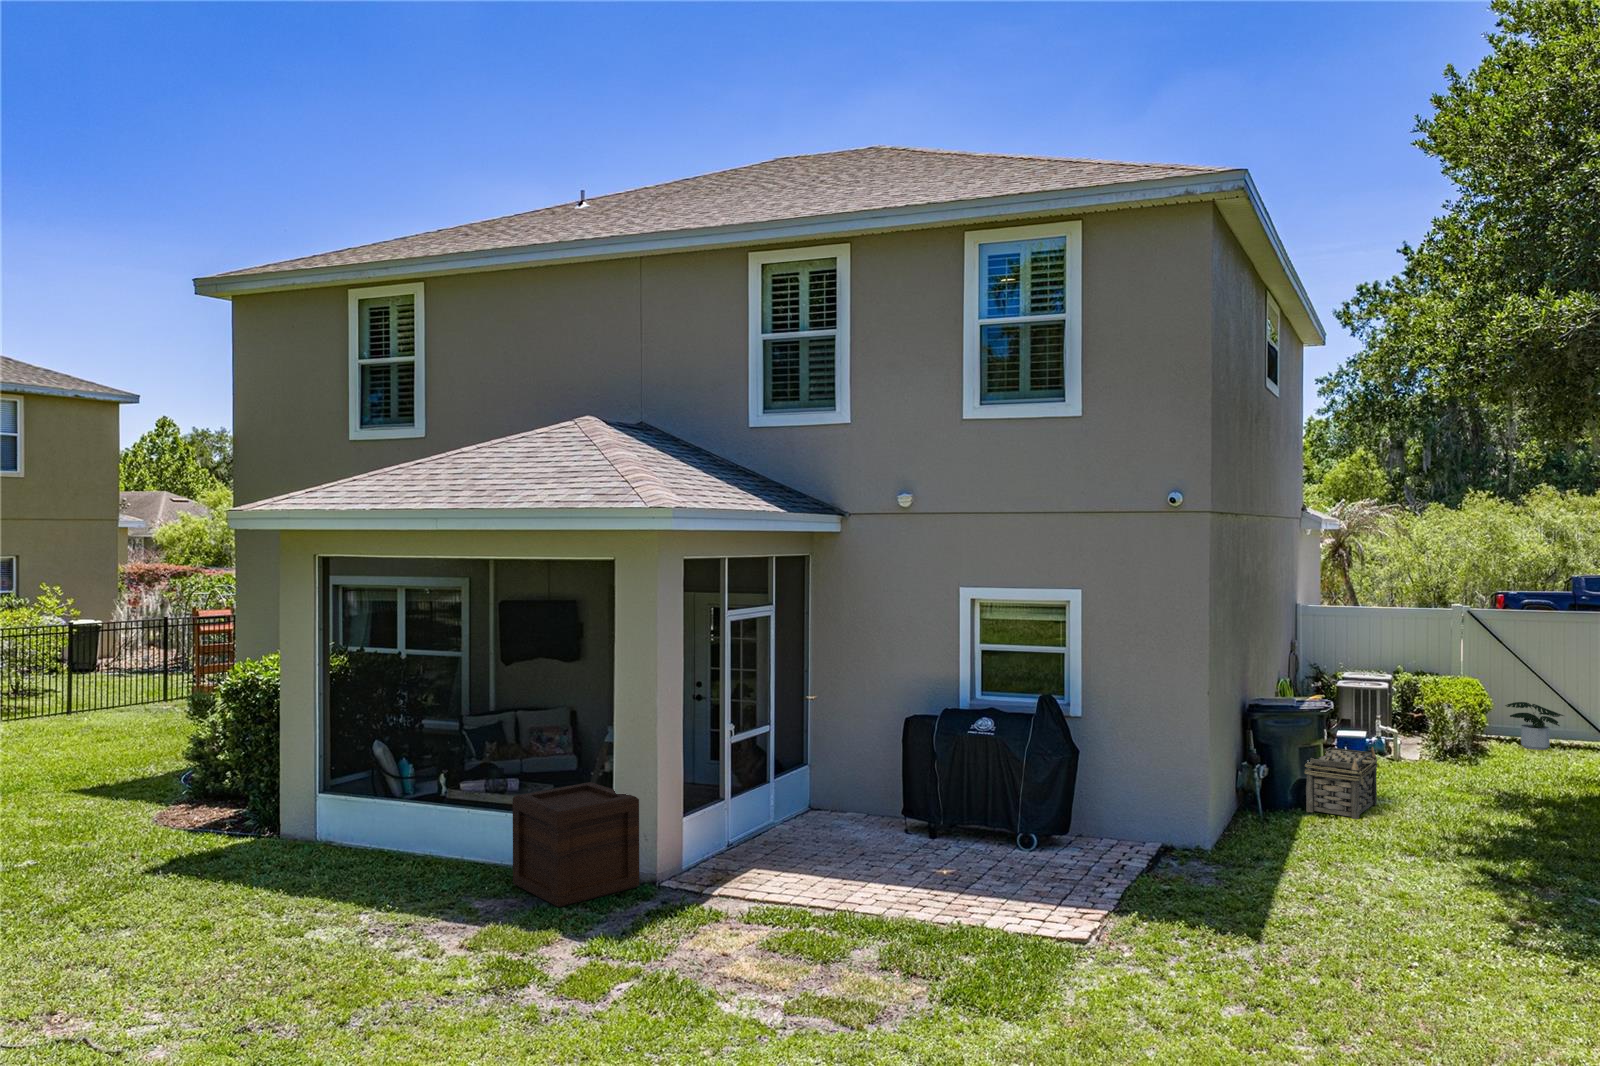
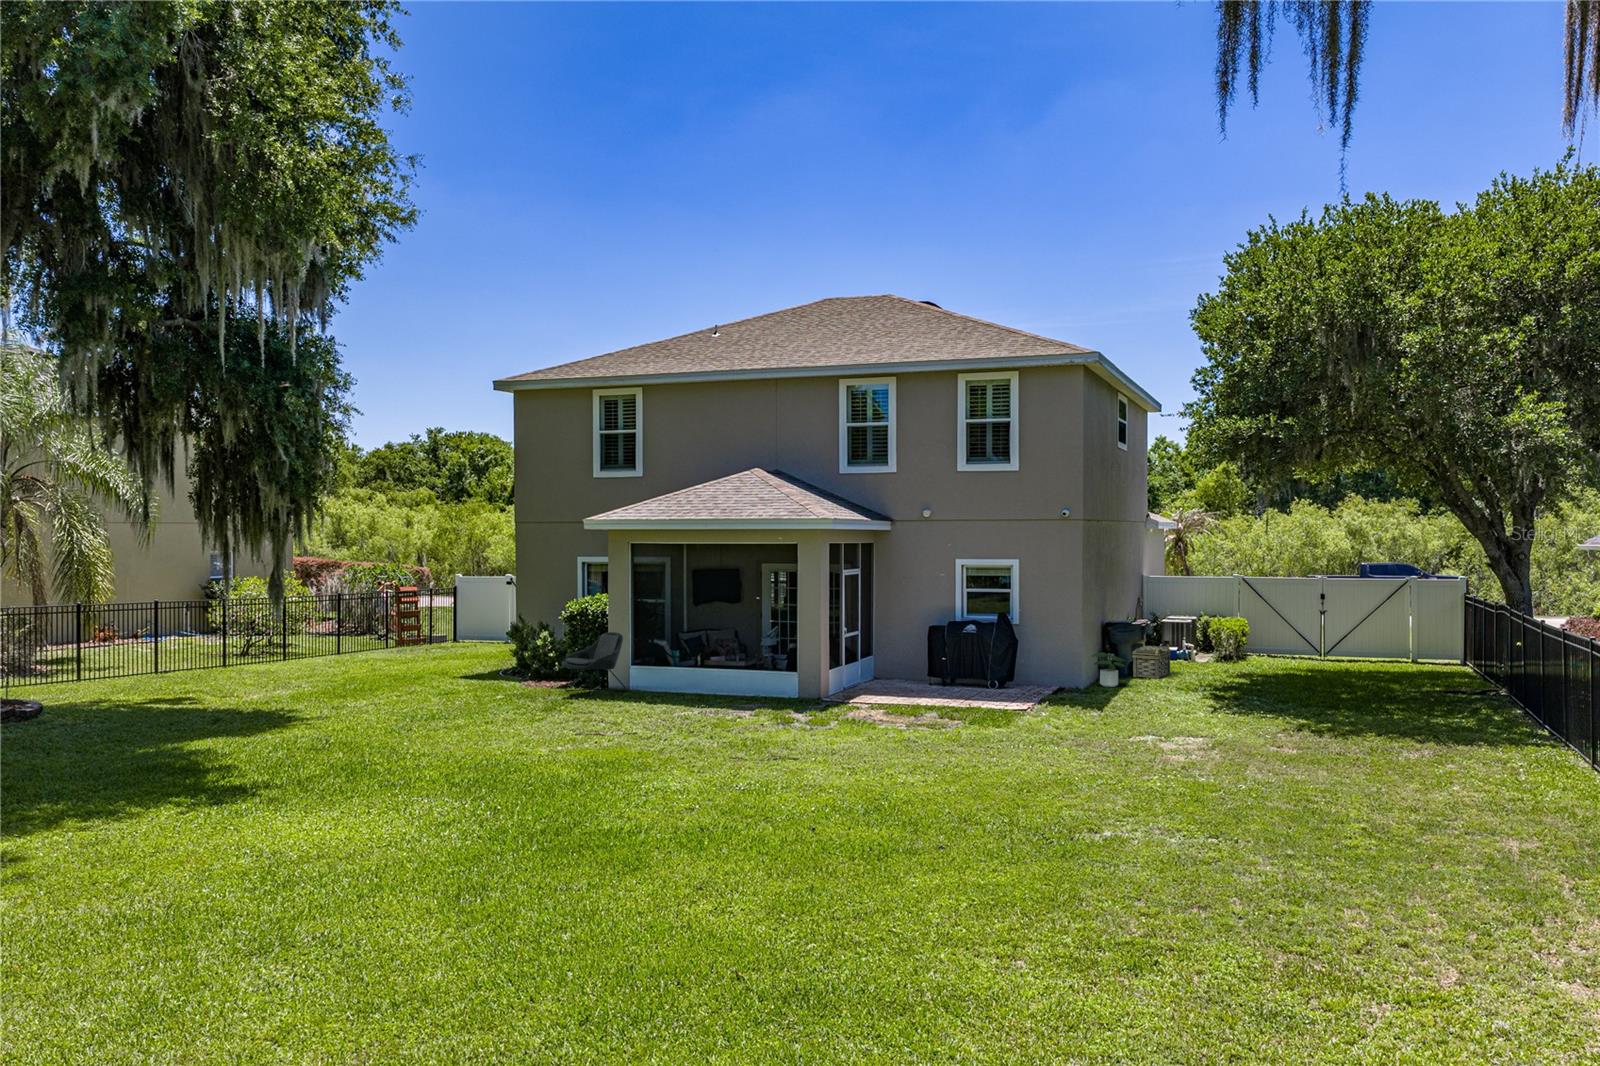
potted plant: present [1505,702,1563,750] -> present [1092,653,1126,687]
lounge chair: none [204,721,321,852] -> present [562,632,626,696]
wooden crate: present [513,782,639,907] -> none [750,655,813,707]

